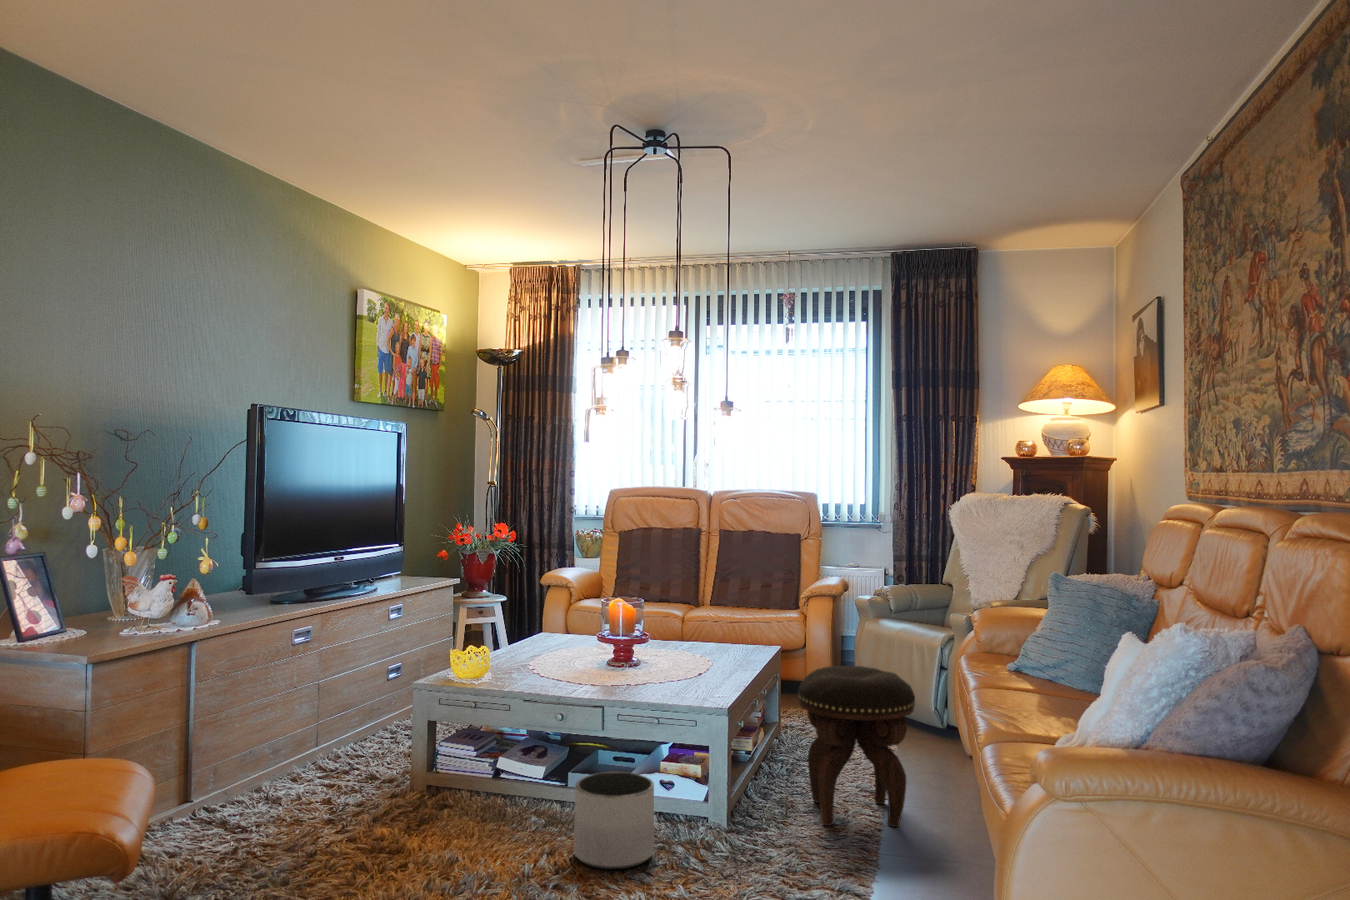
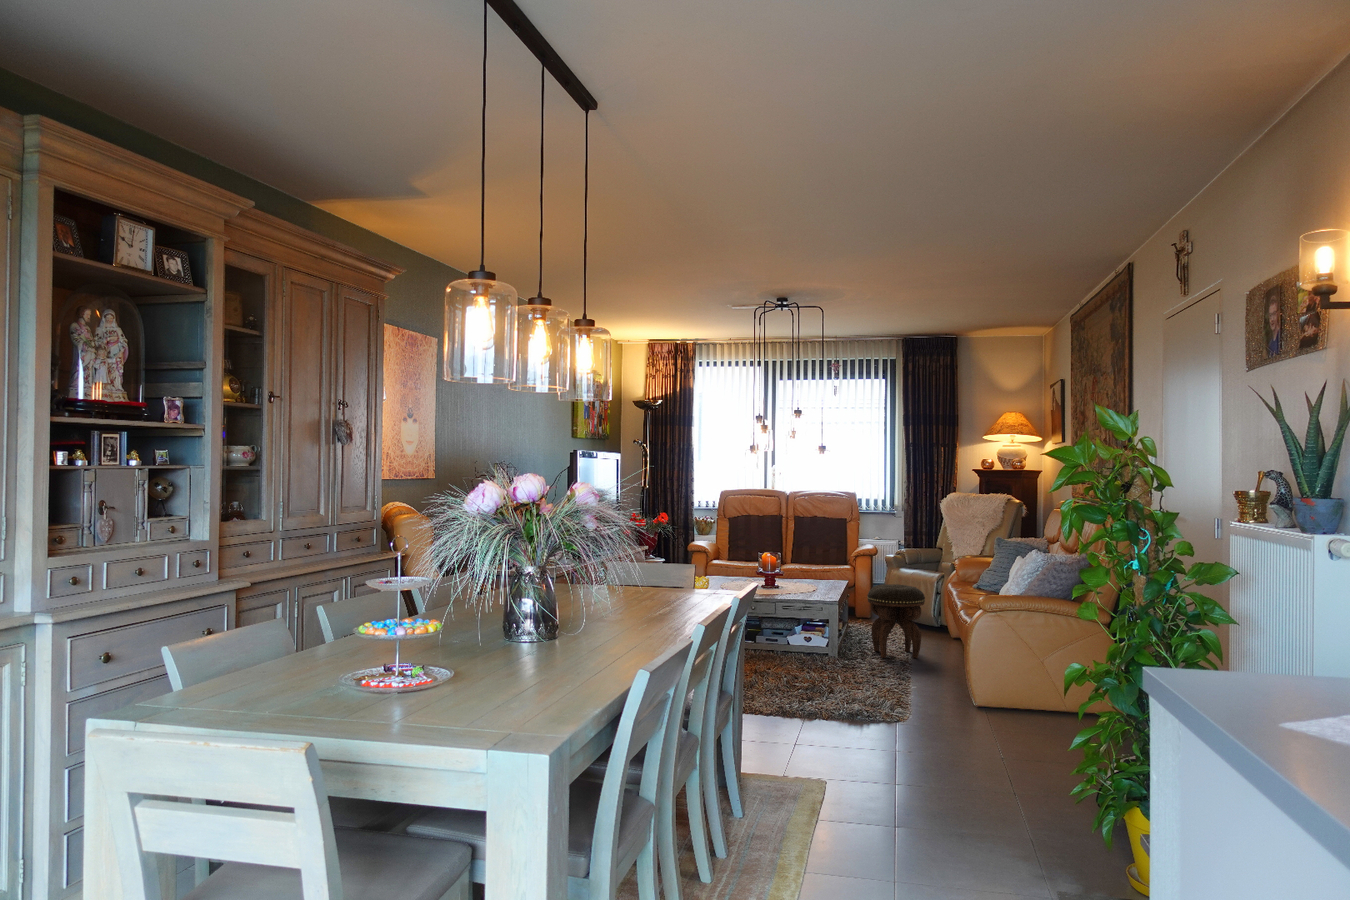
planter: present [574,772,654,869] -> none [771,630,807,669]

